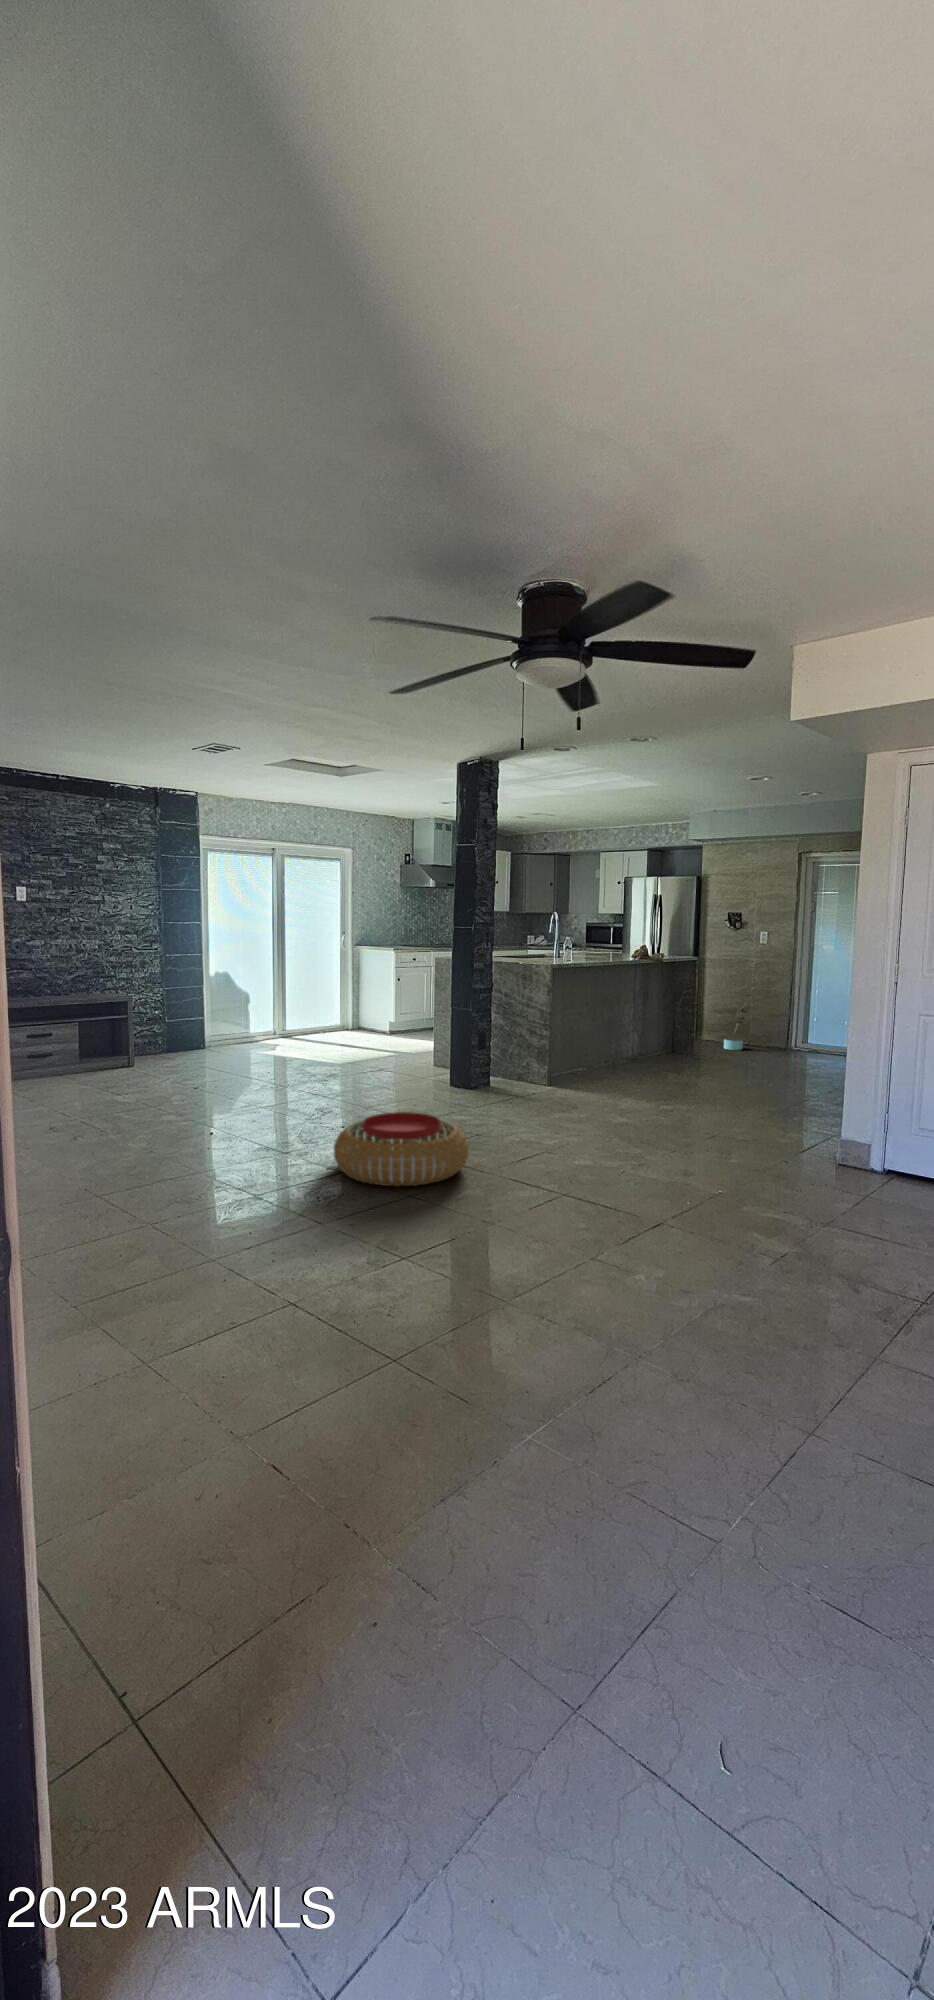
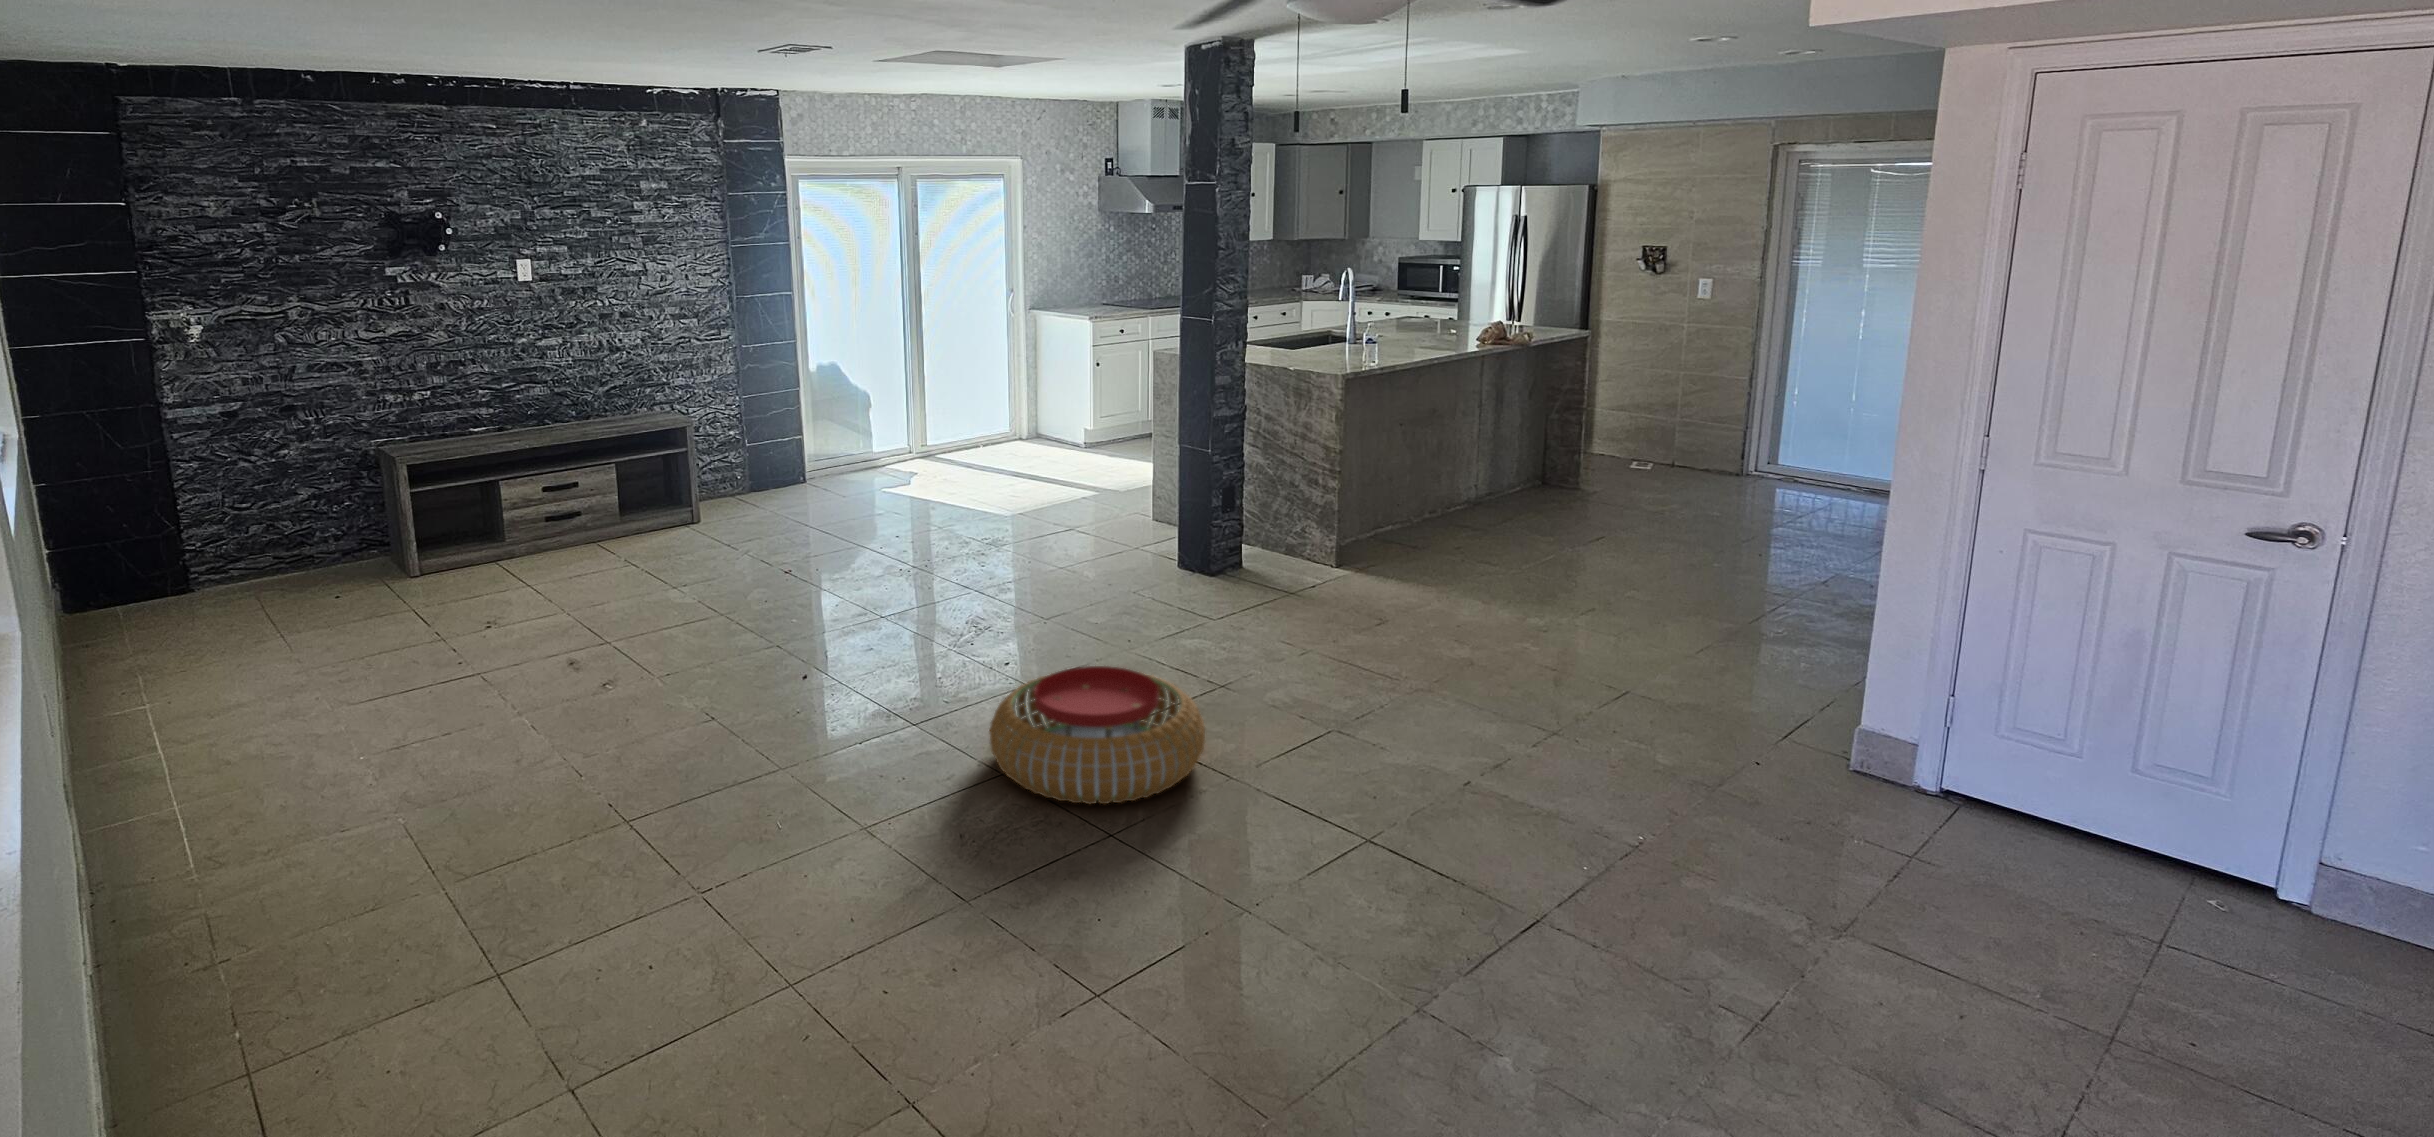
potted plant: present [719,991,753,1050] -> none [1621,380,1683,479]

